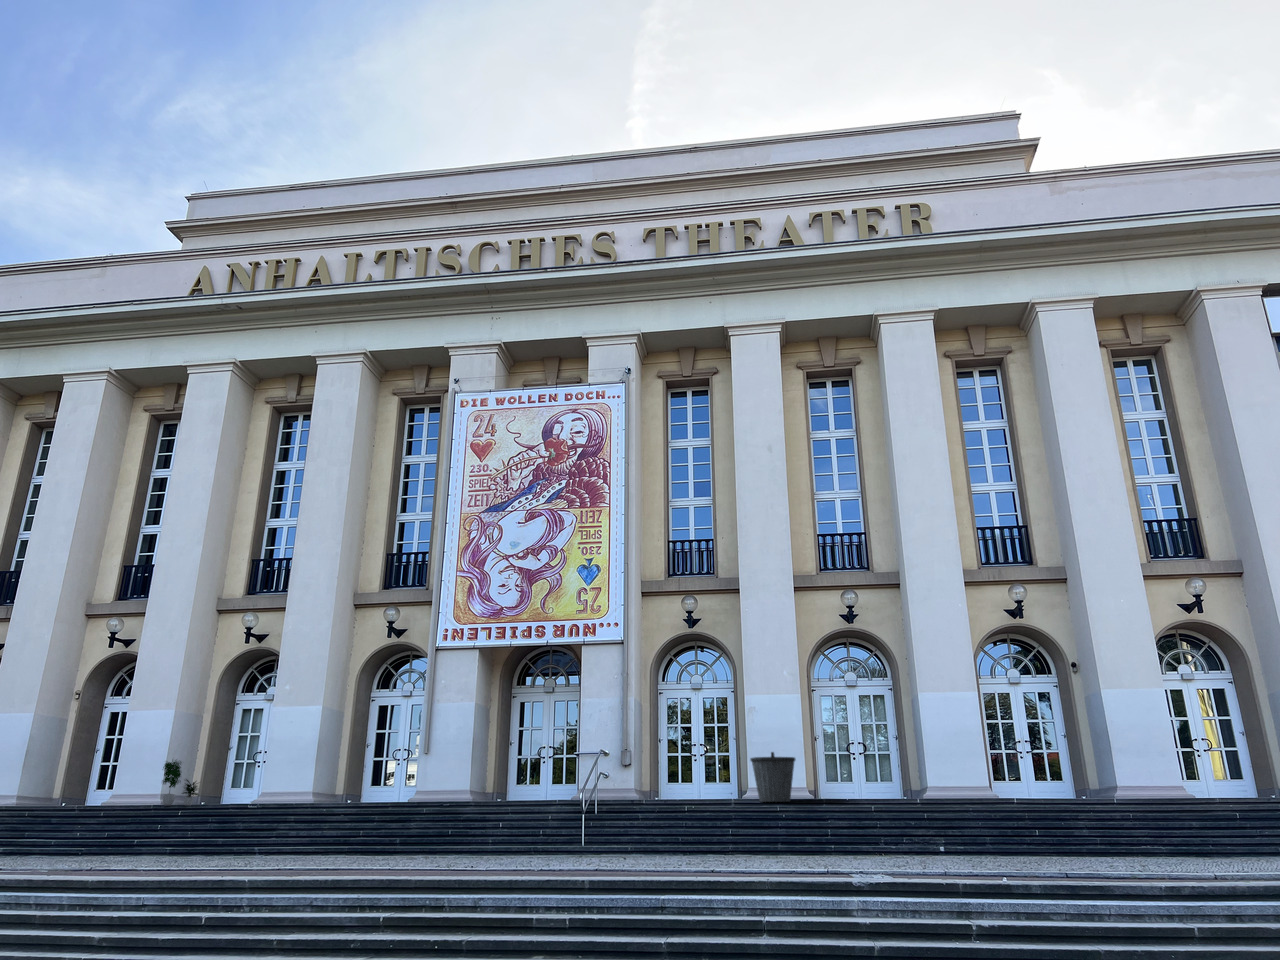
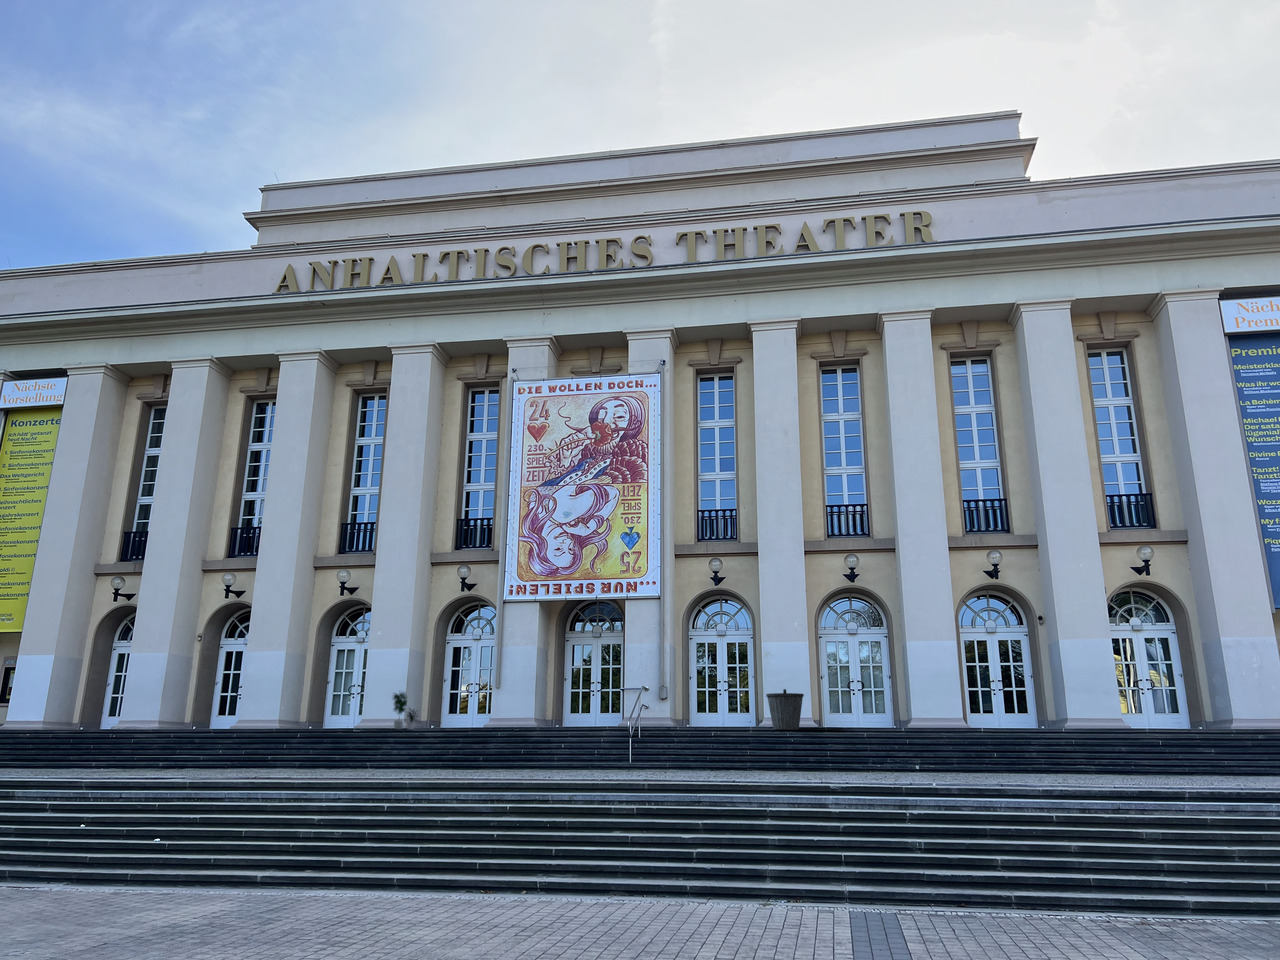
potted plant: present [162,760,198,805] -> present [393,692,417,730]

